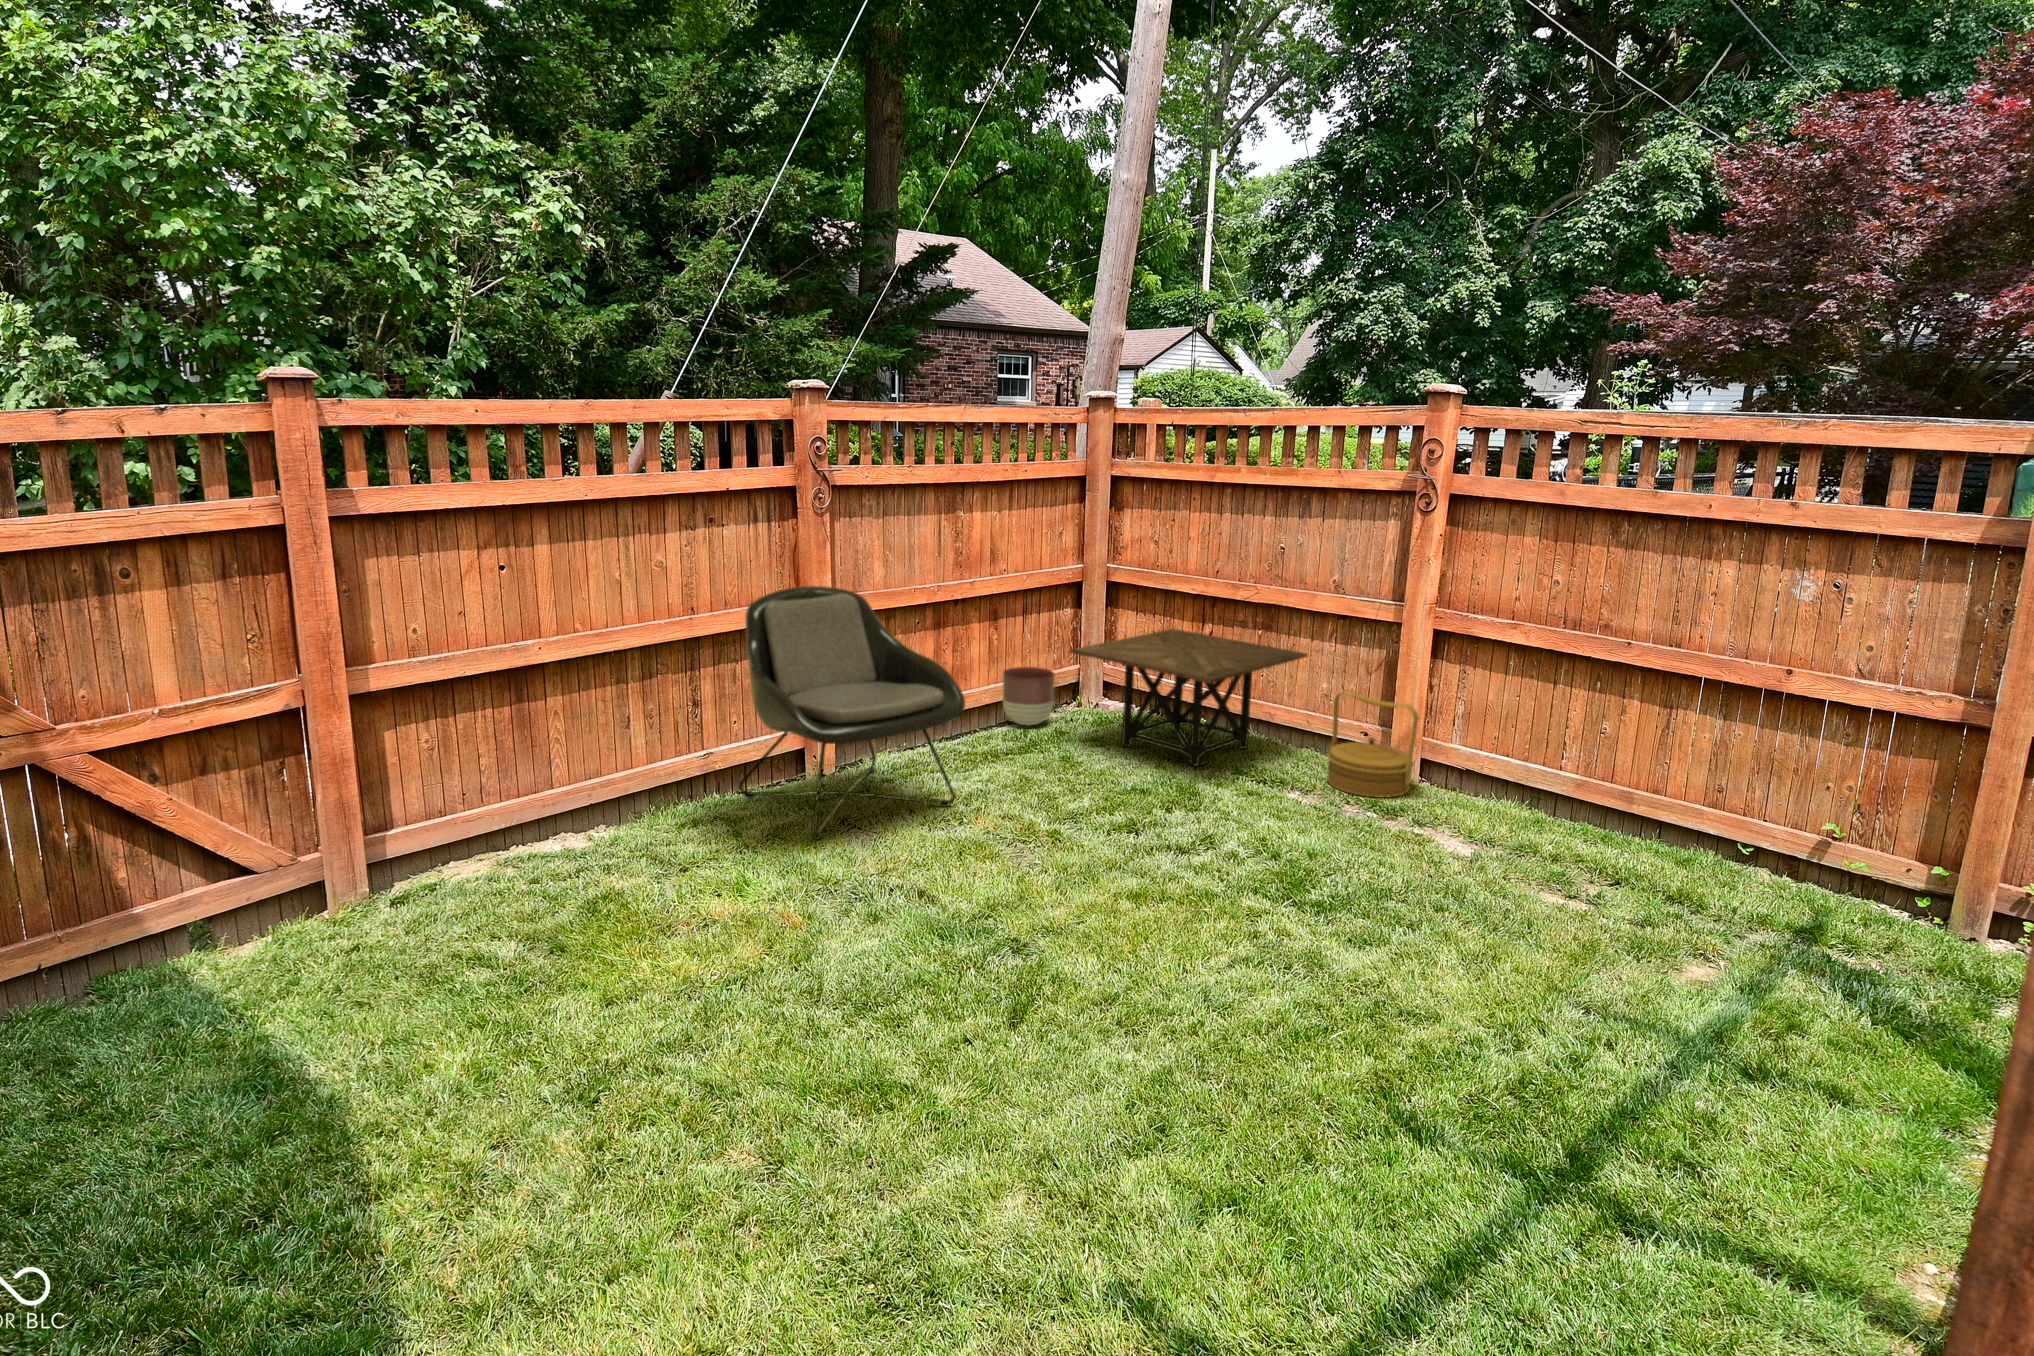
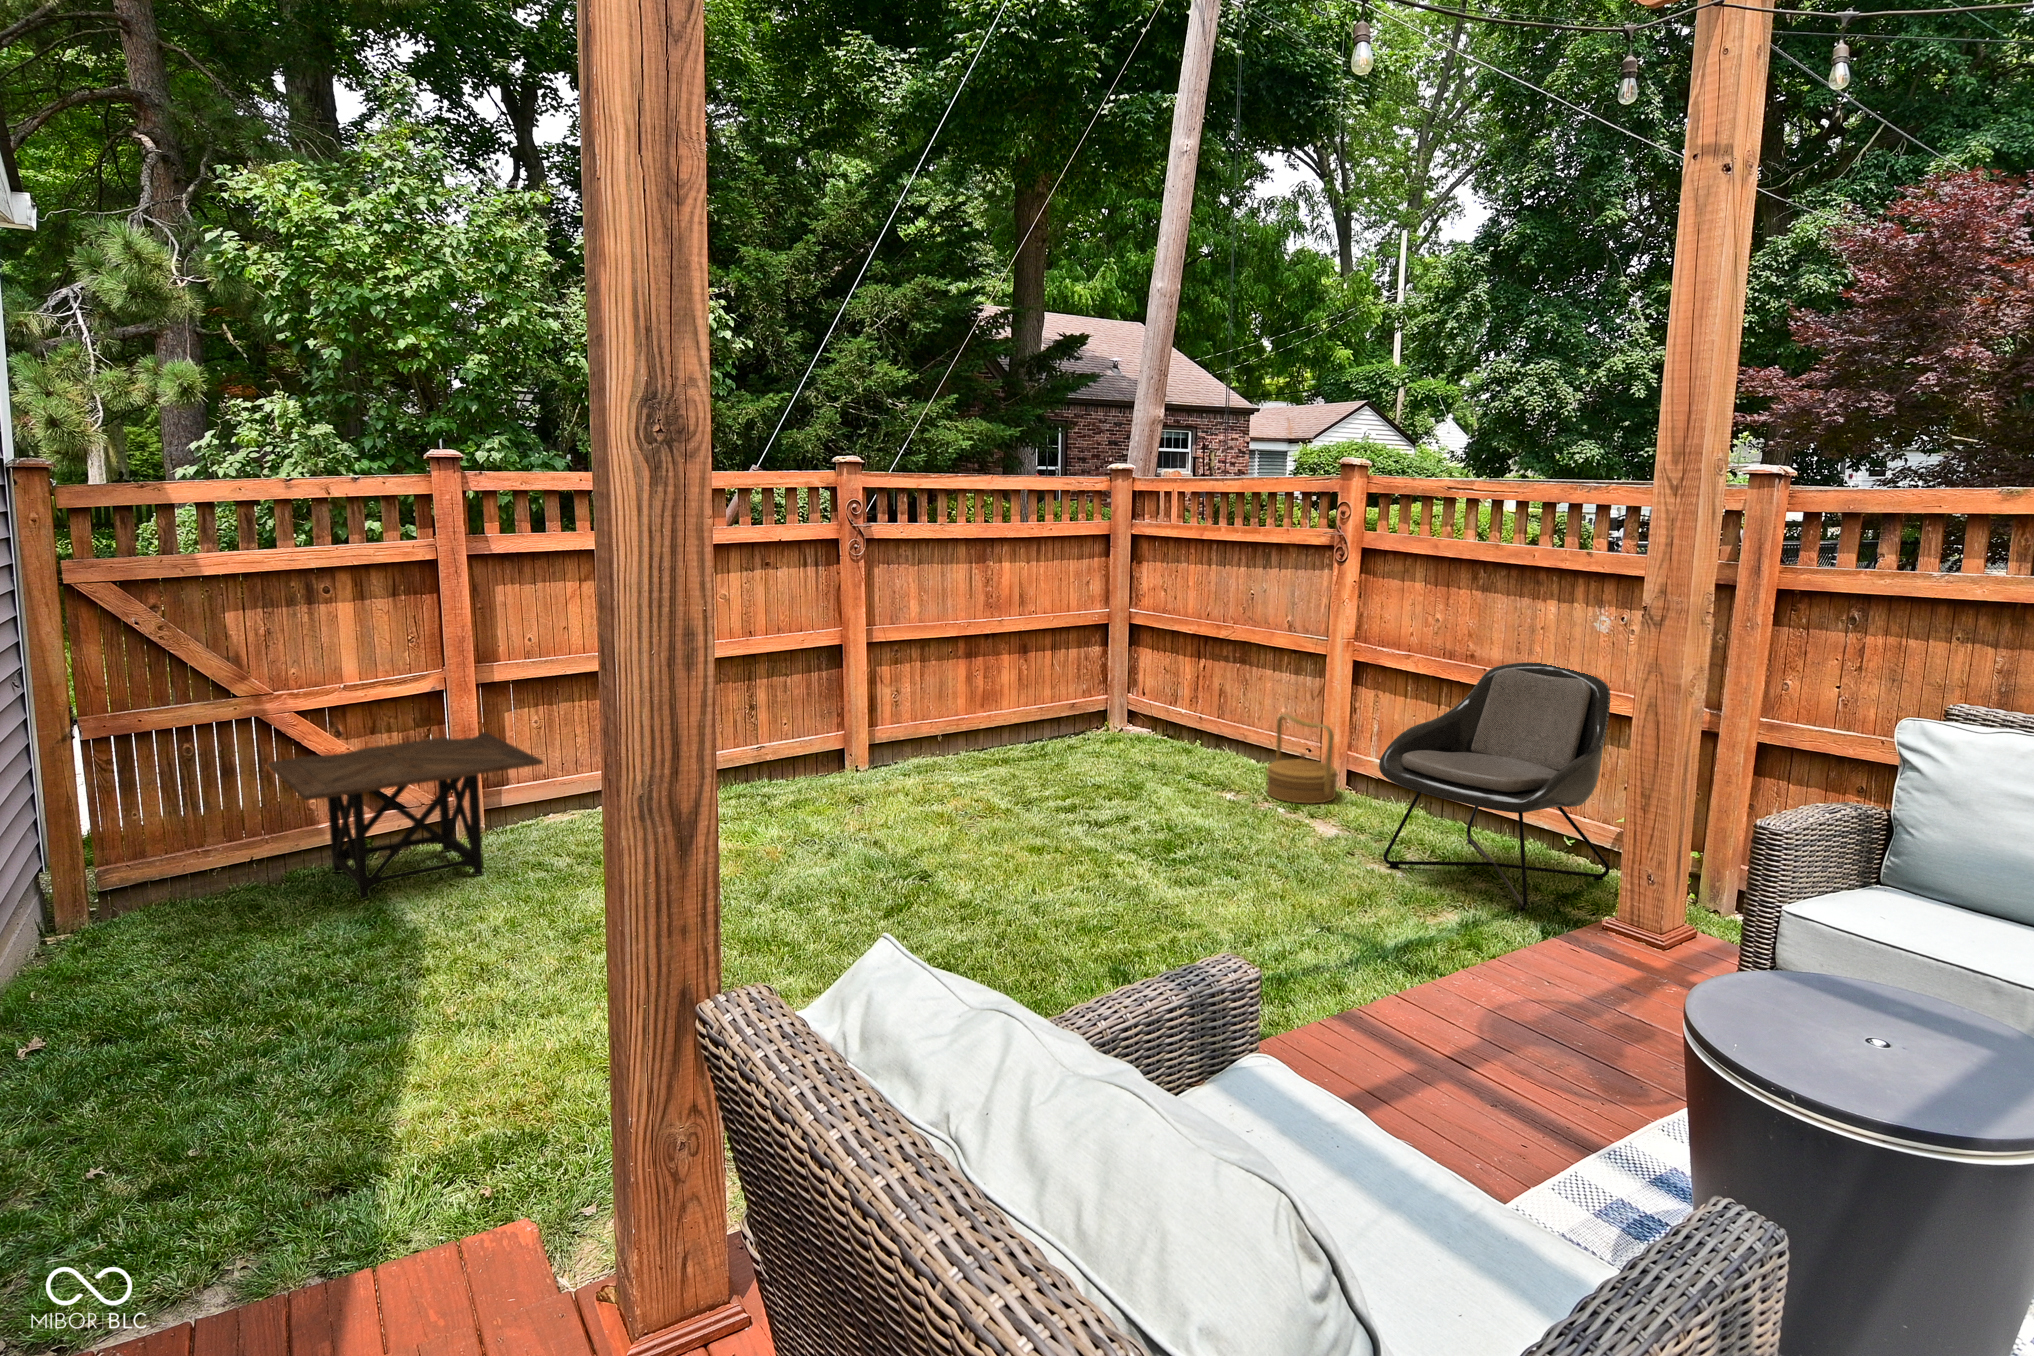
lounge chair: present [739,586,966,840] -> present [1379,662,1611,910]
side table: present [1071,629,1308,766] -> present [268,732,543,900]
planter: present [1003,667,1055,725] -> none [1025,695,1069,744]

